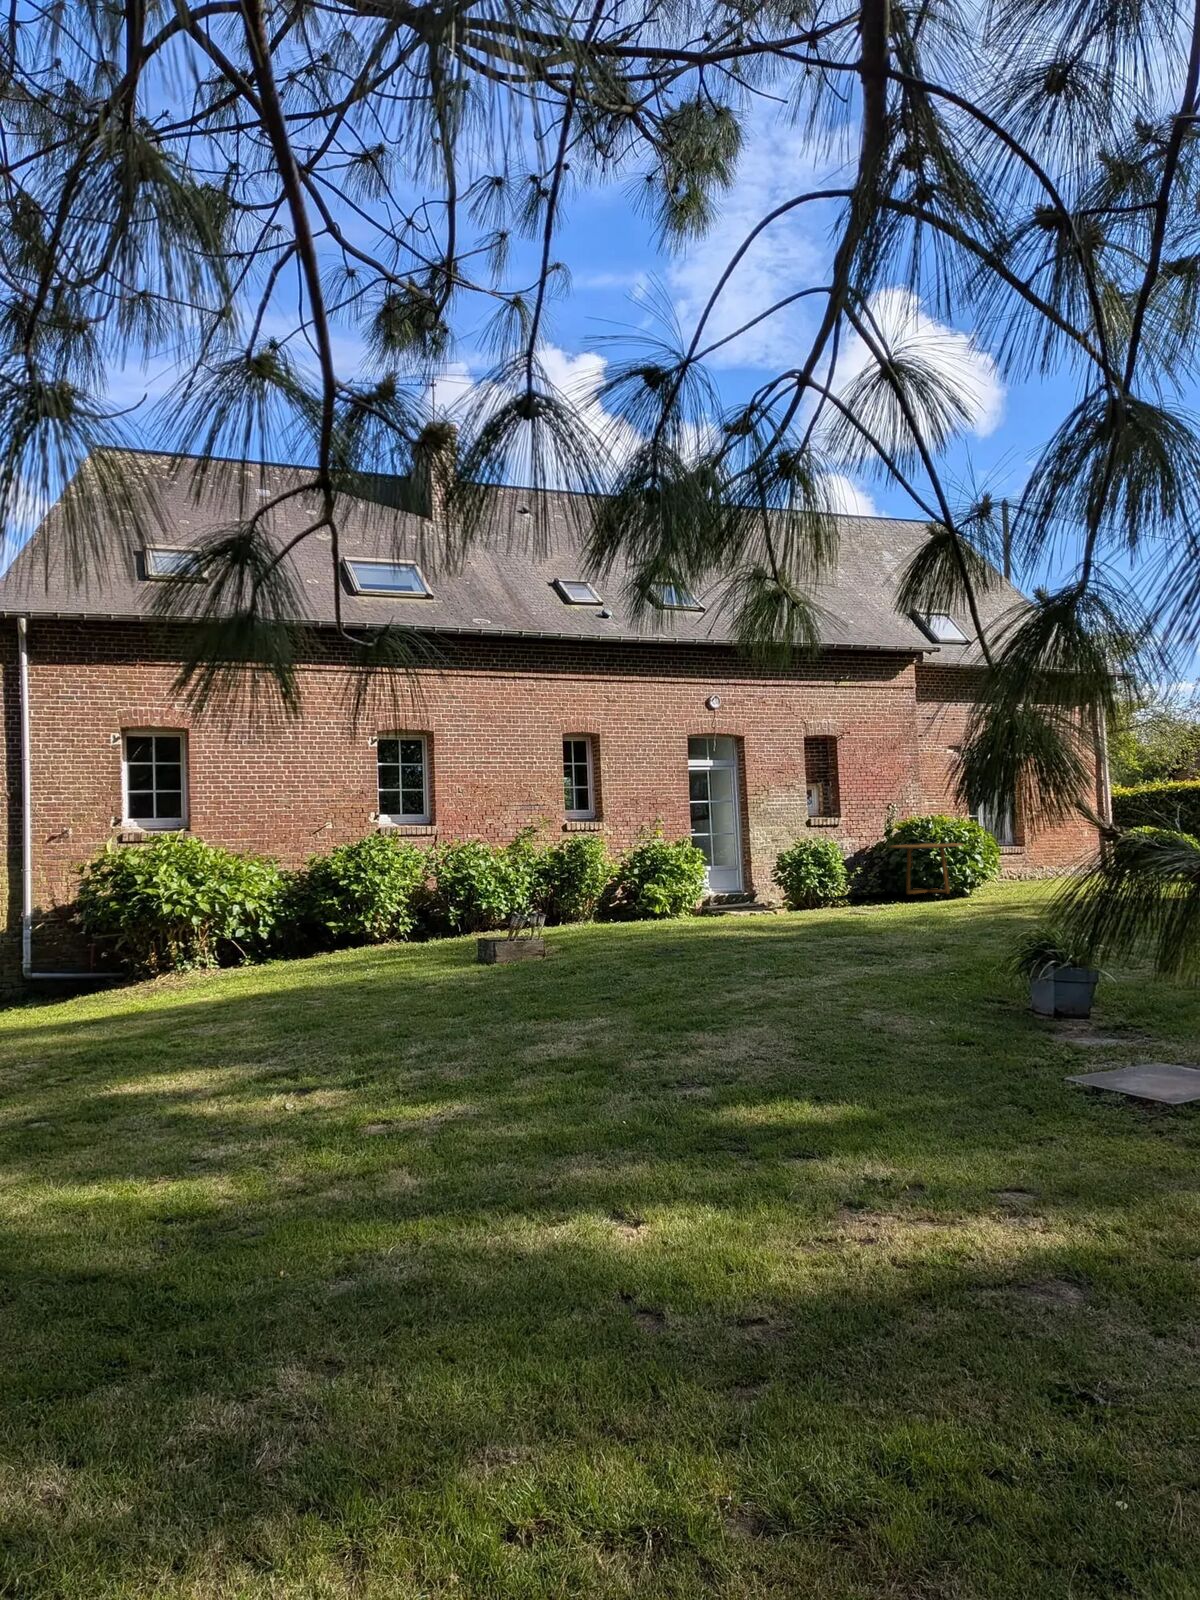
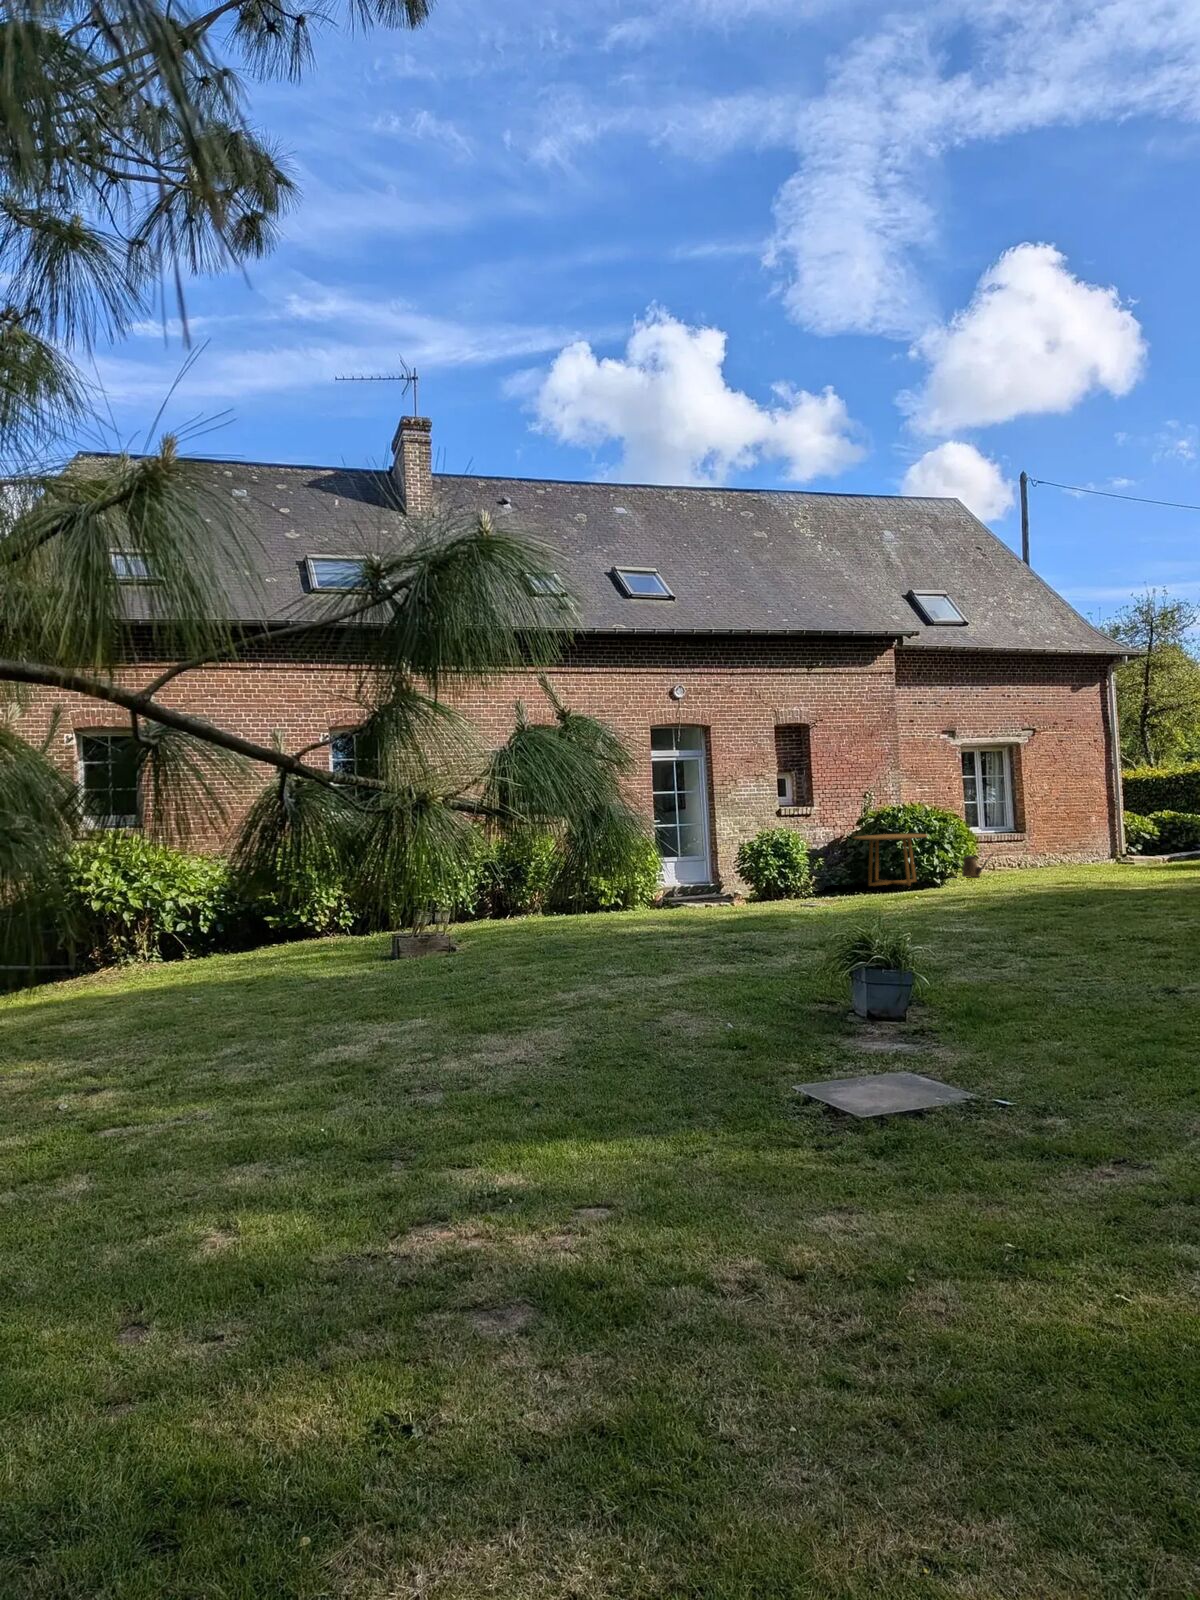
watering can: none [984,862,1022,886] -> present [957,855,990,877]

